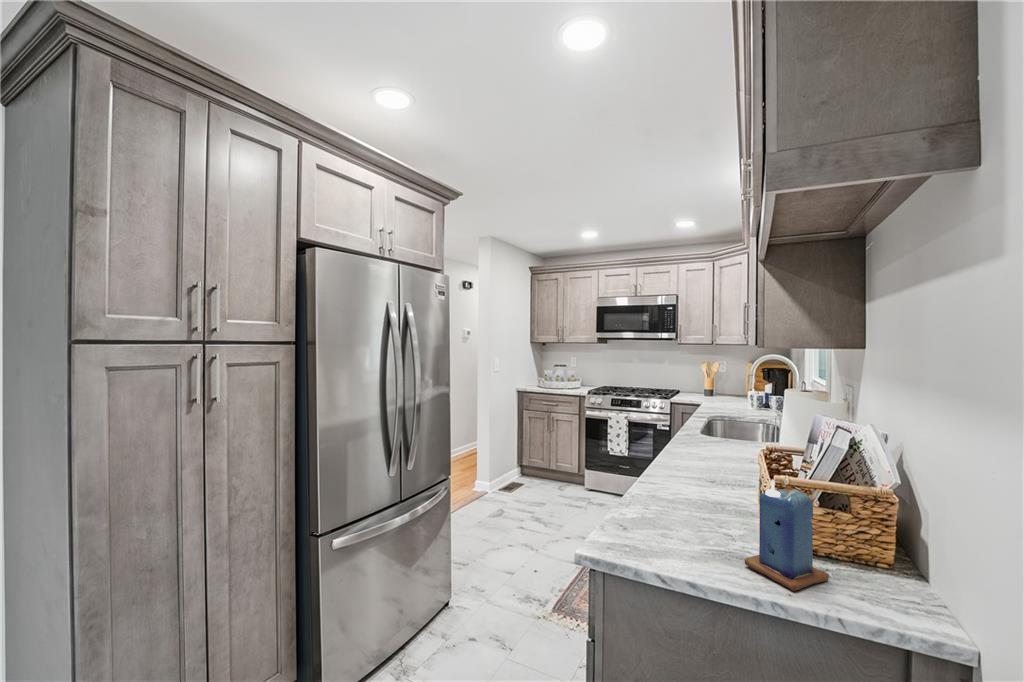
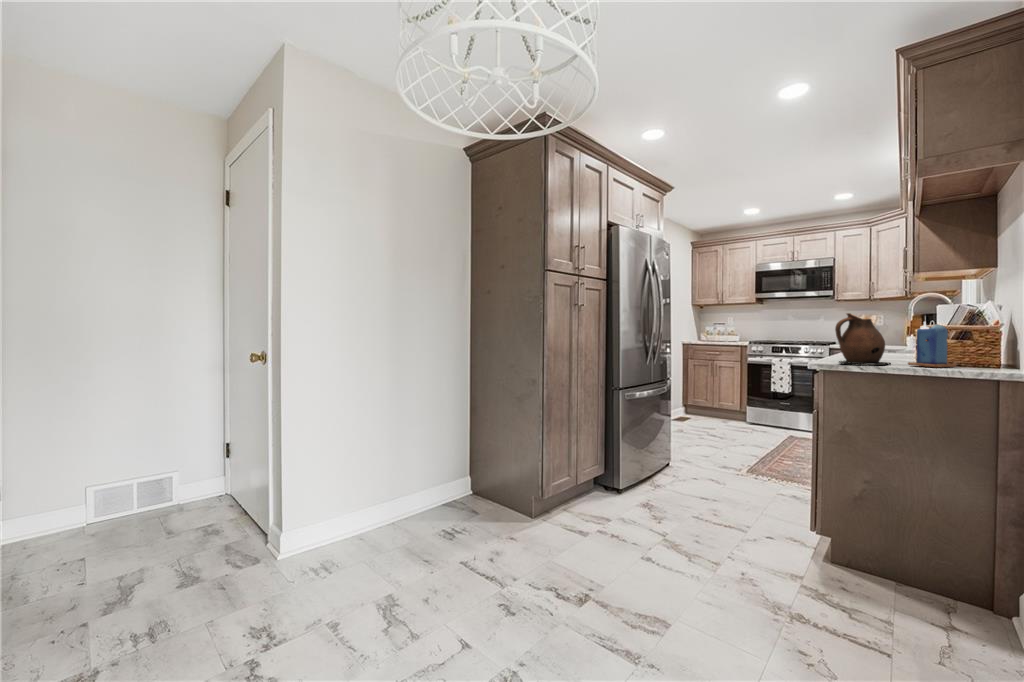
ceramic pitcher: none [626,440,719,562] -> present [835,313,891,366]

